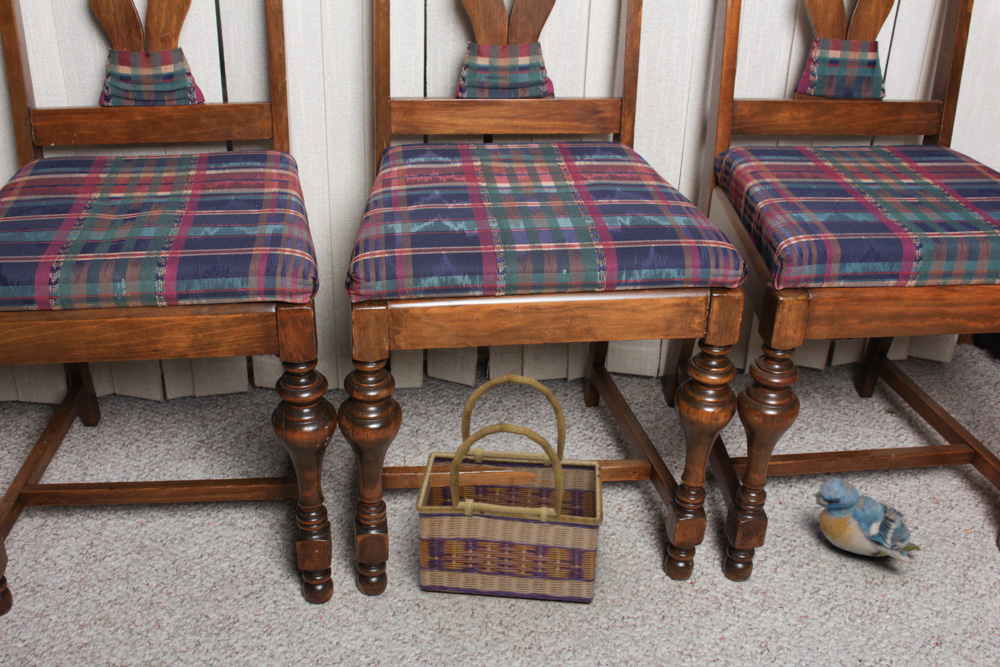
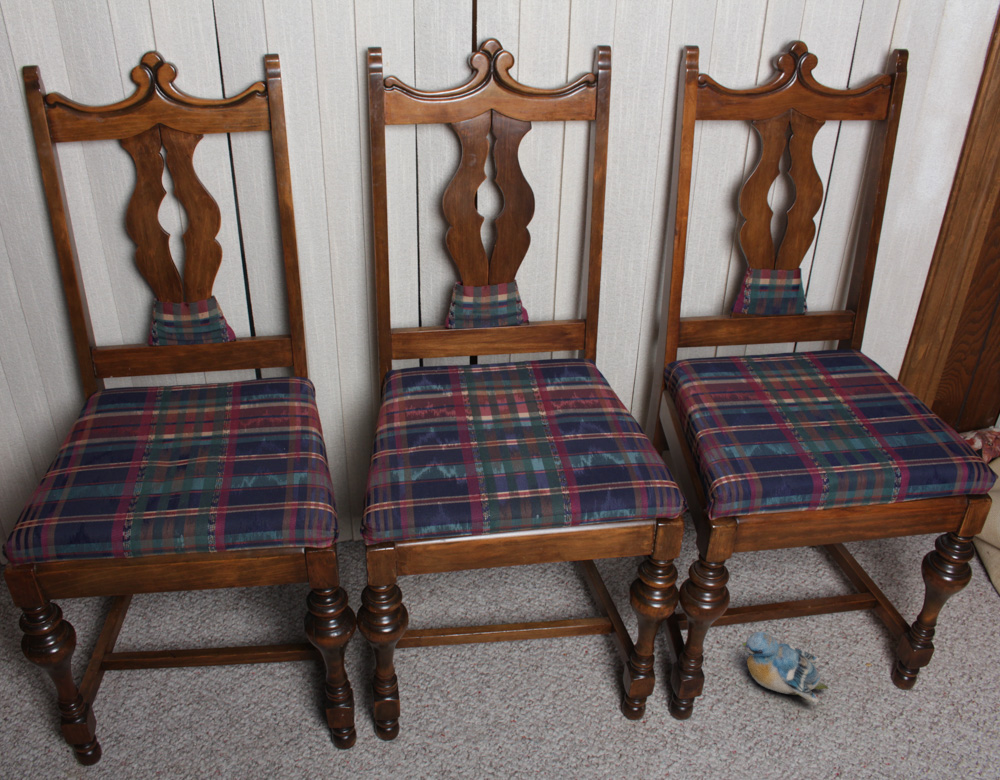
basket: present [415,374,603,602] -> none [421,562,571,743]

